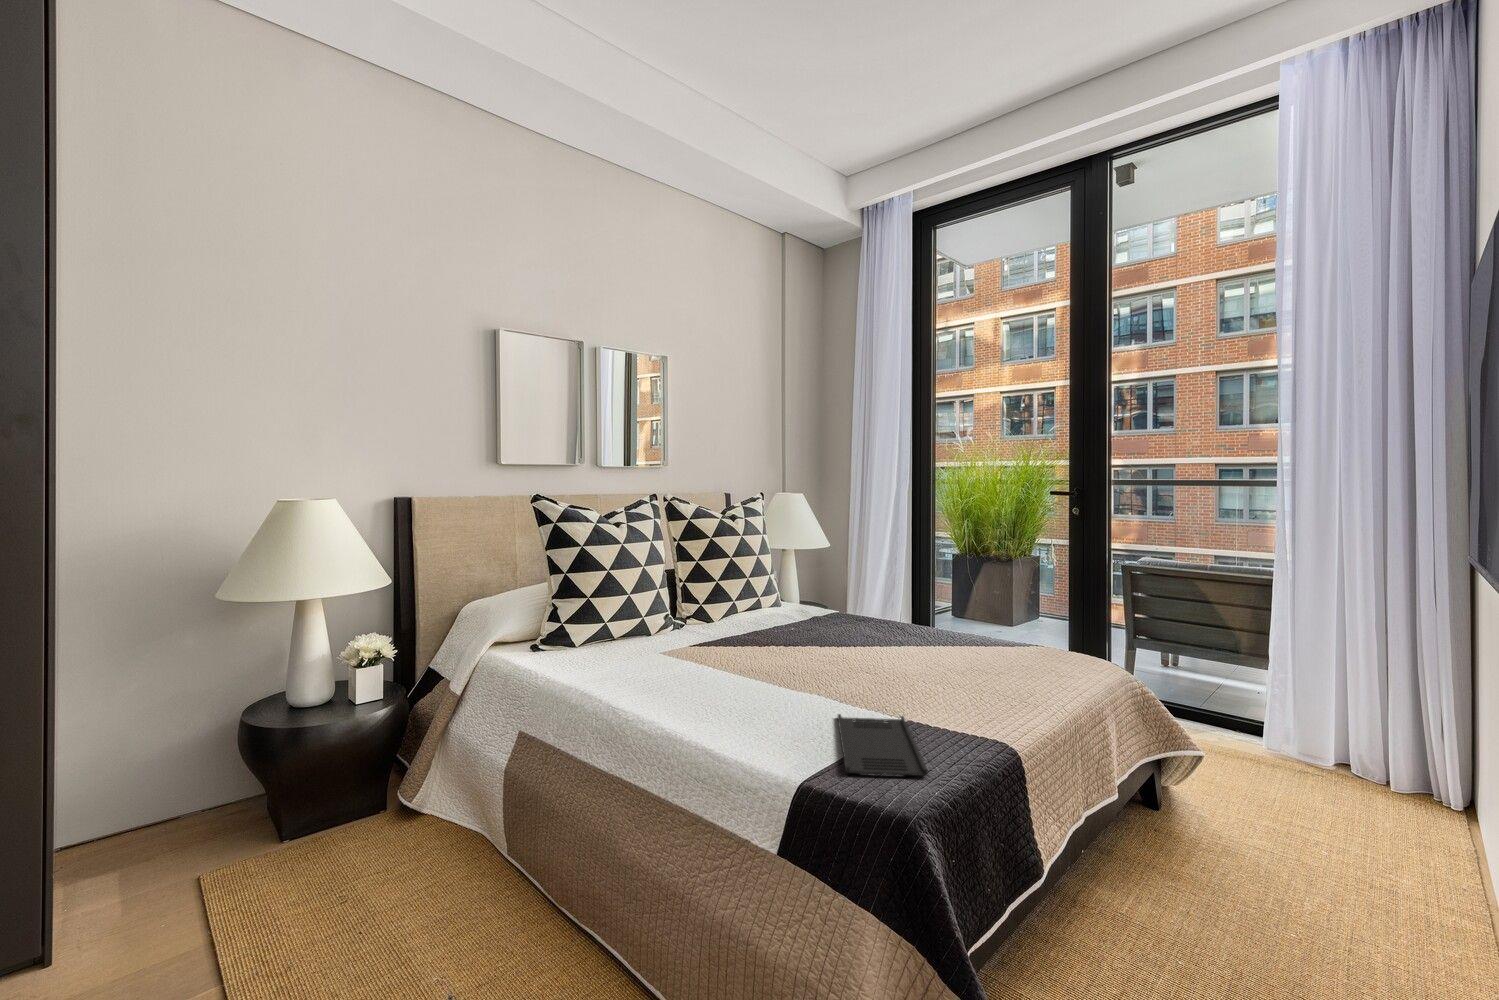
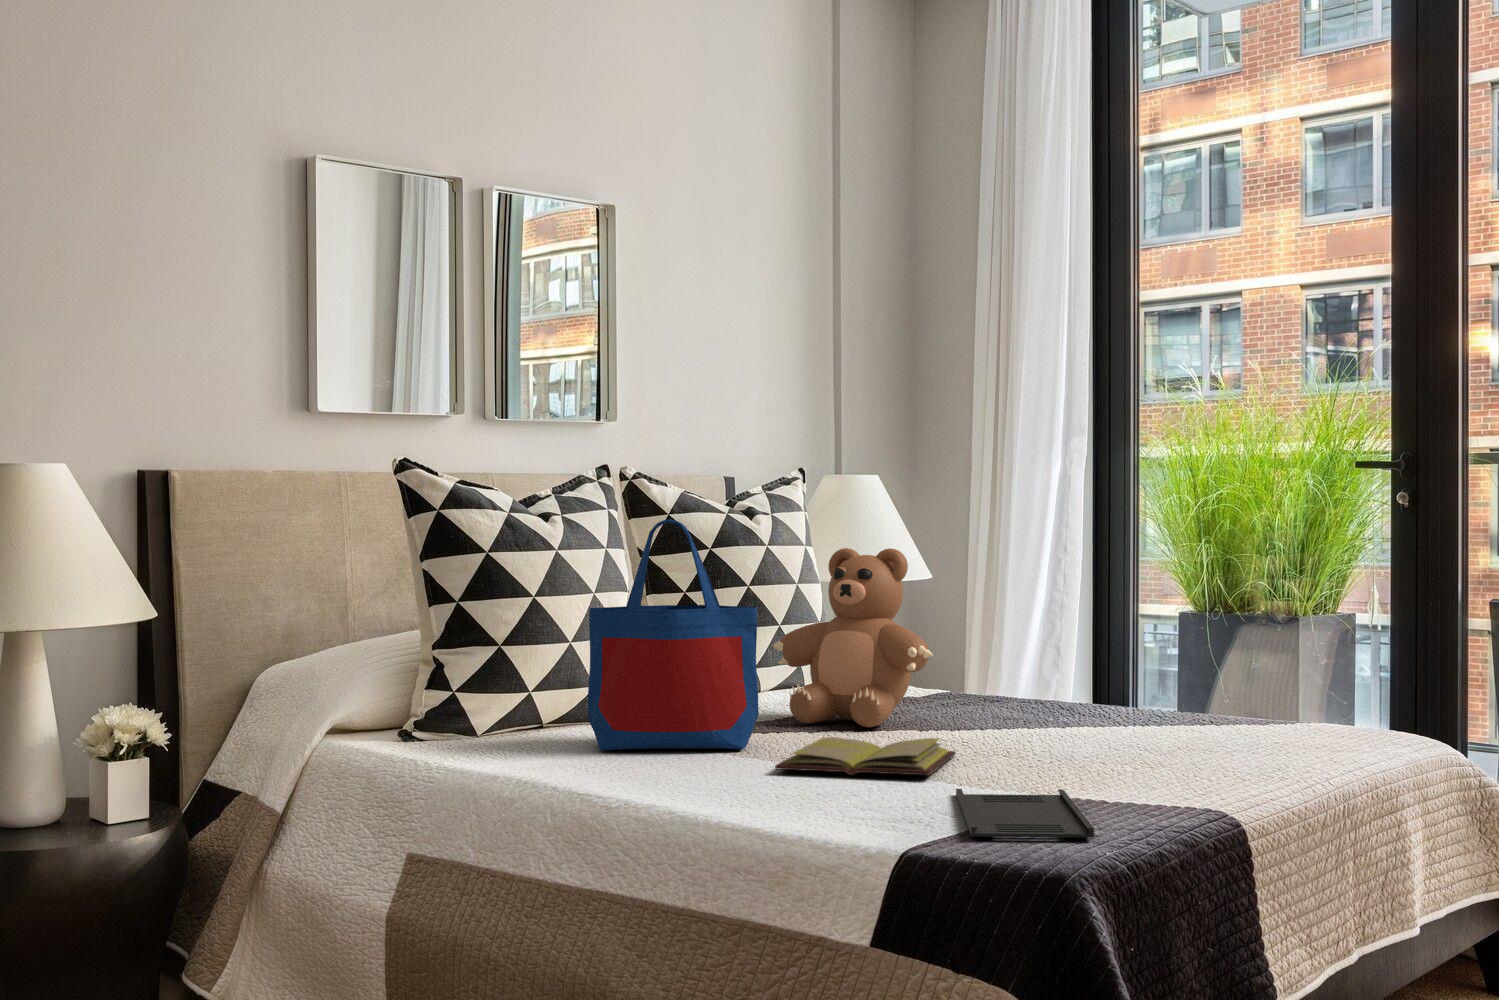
tote bag: none [630,534,727,667] -> present [588,520,758,751]
teddy bear: none [740,544,827,647] -> present [773,548,933,727]
diary: none [731,662,838,699] -> present [775,737,956,775]

